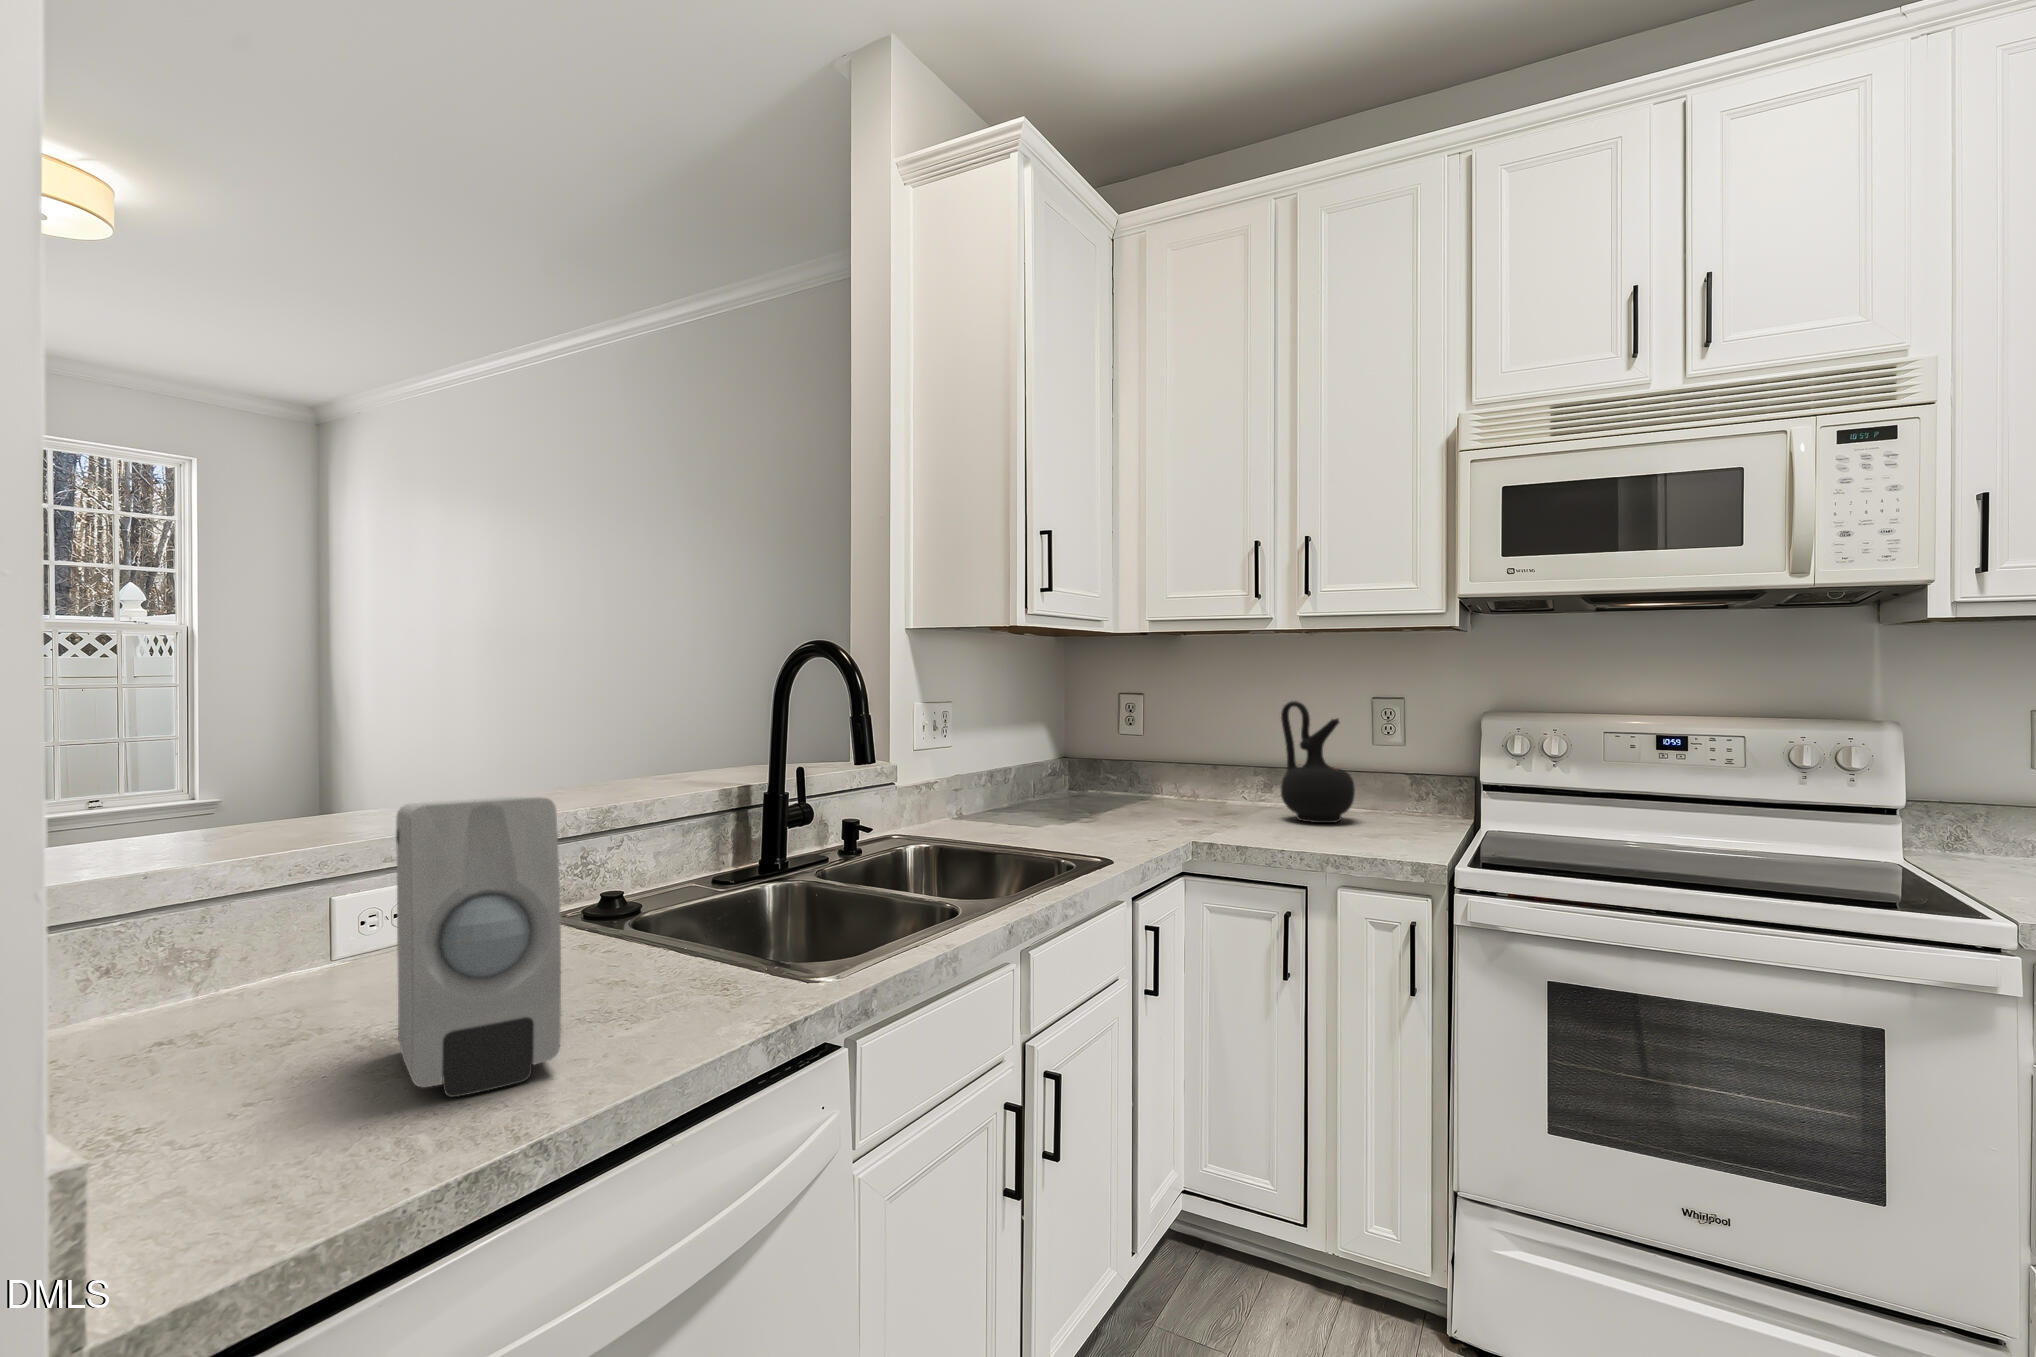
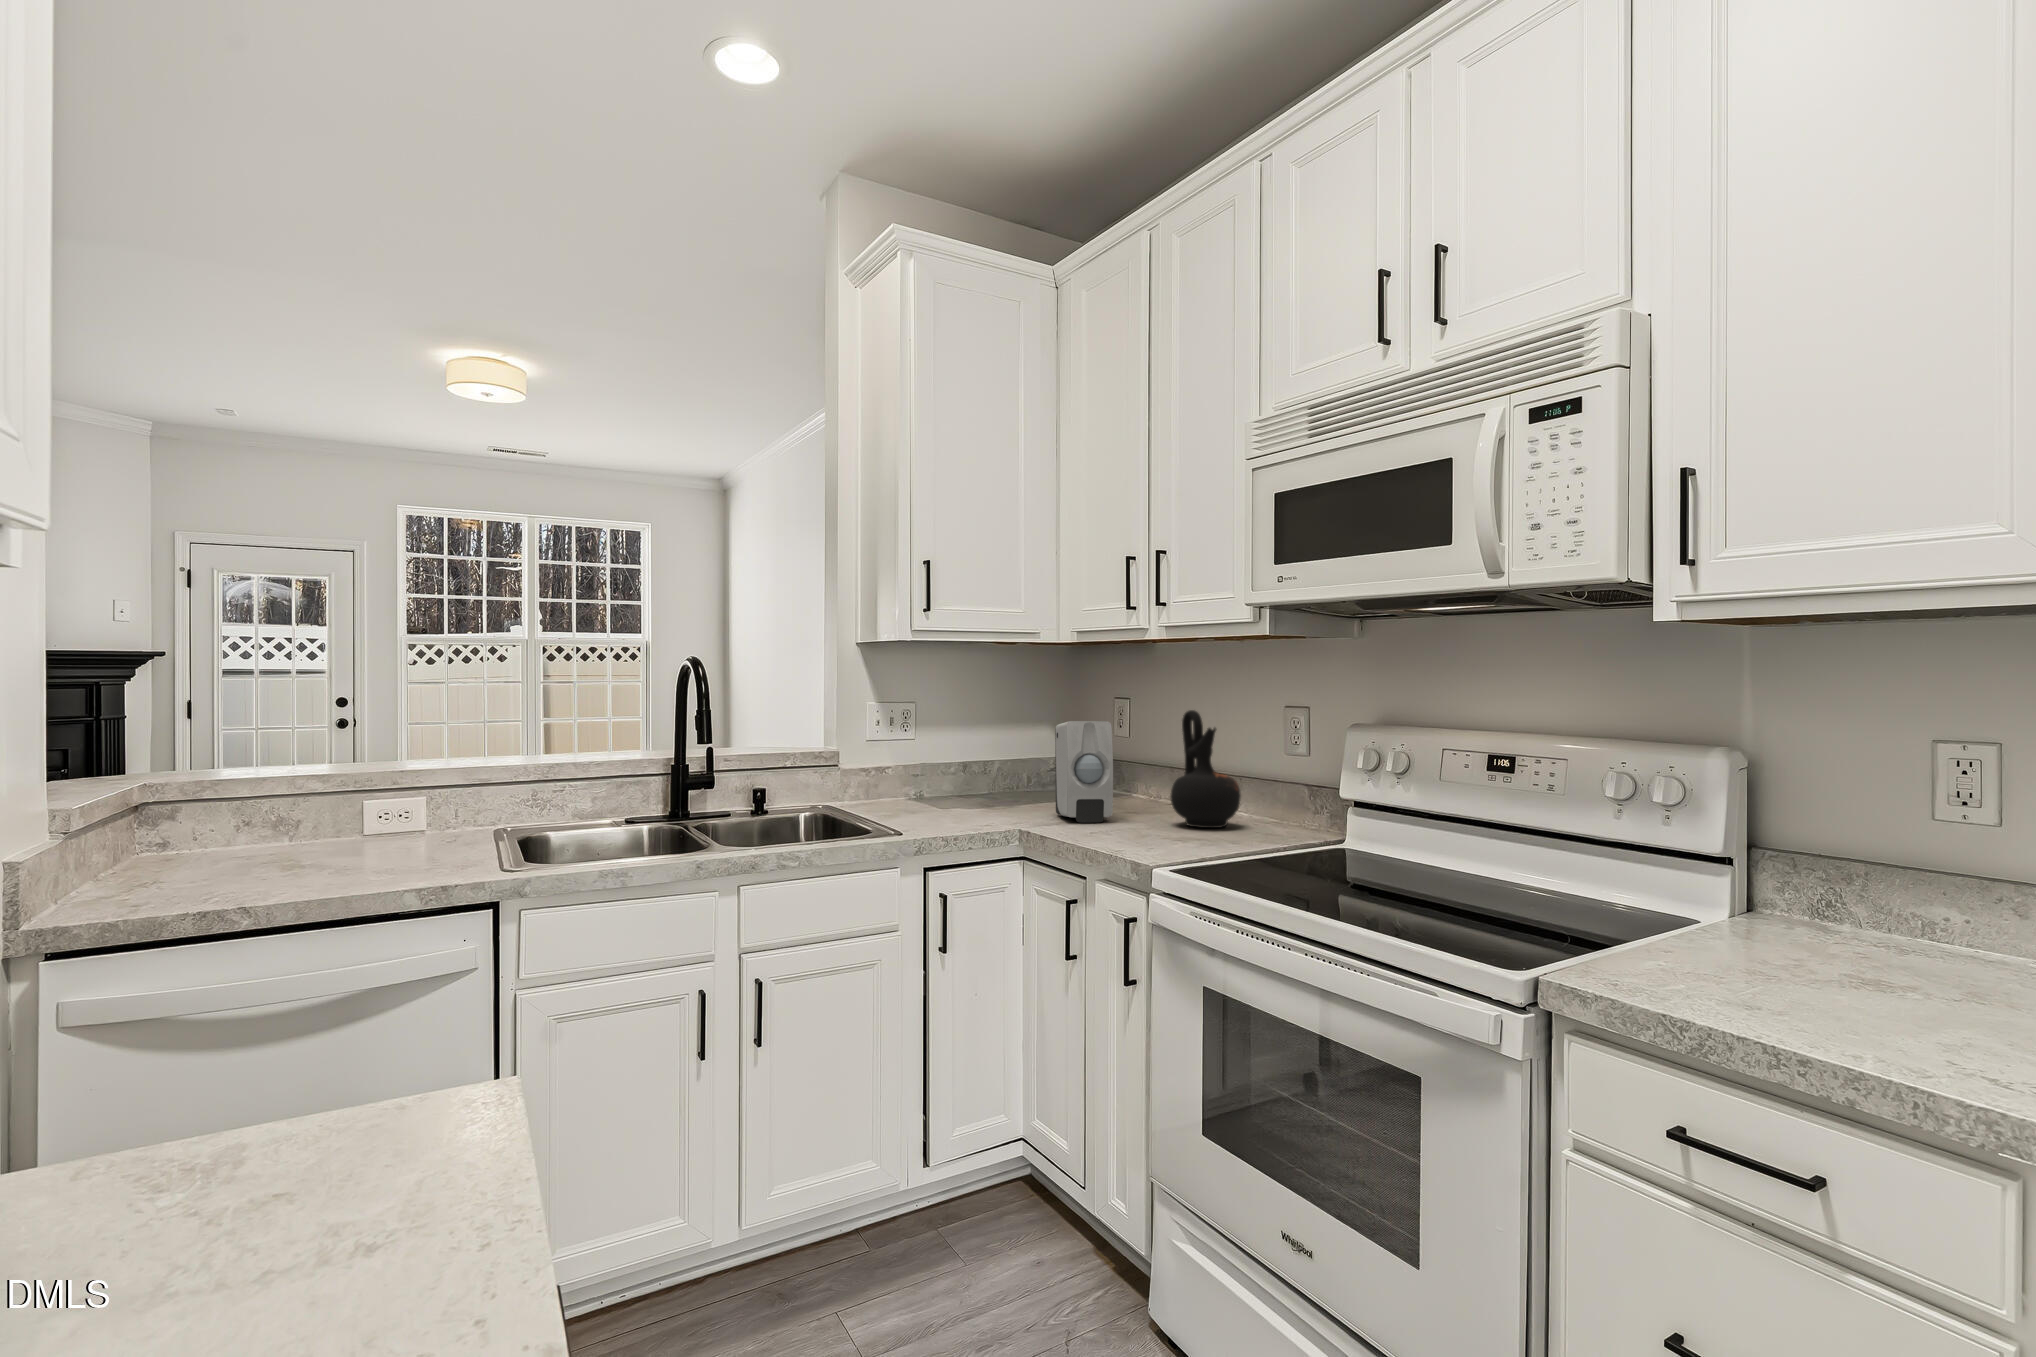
soap dispenser: present [396,797,561,1097] -> present [1055,721,1113,823]

